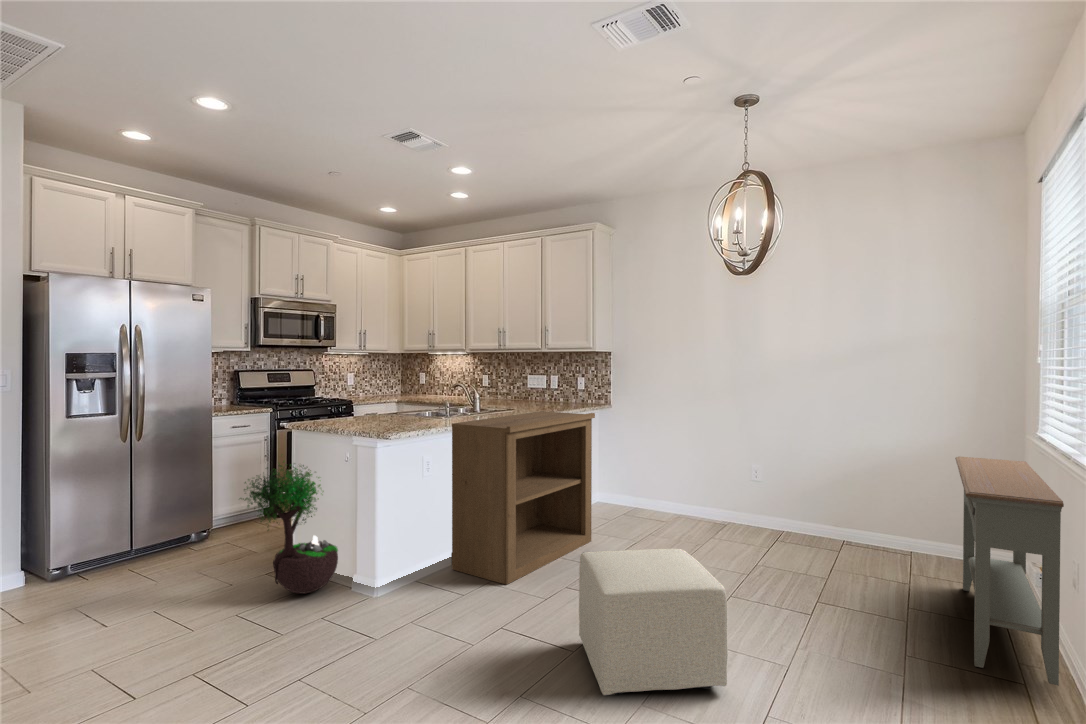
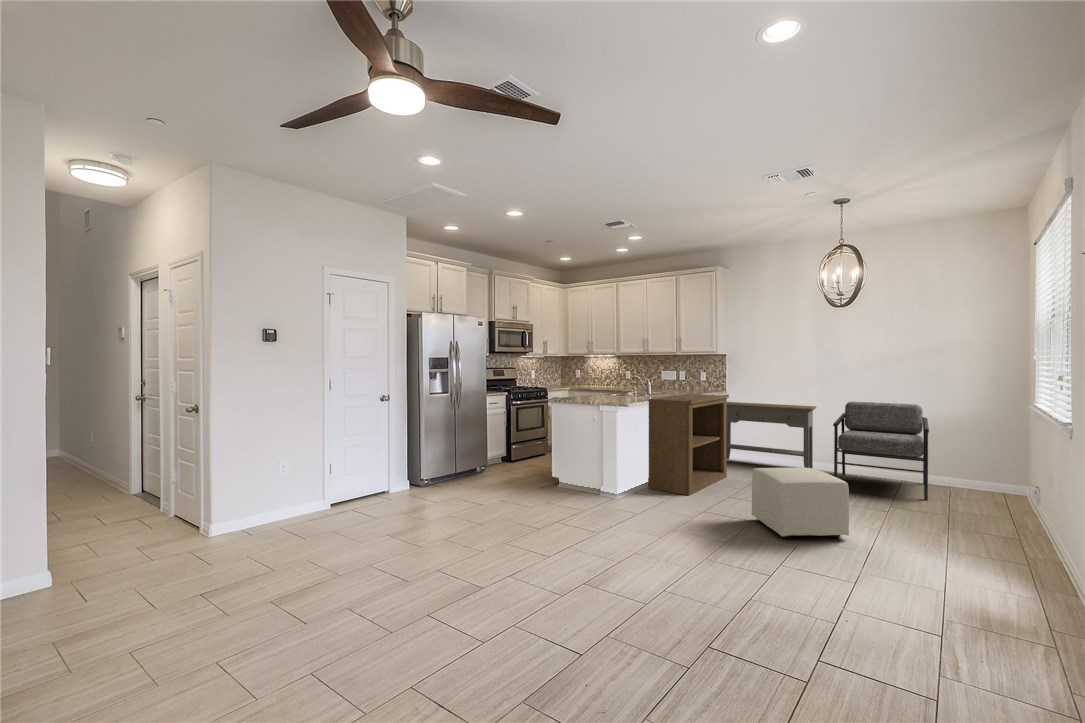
armchair: none [742,422,882,582] -> present [833,402,929,500]
console table: present [955,456,1064,685] -> present [727,402,816,468]
potted tree: present [240,461,338,594] -> none [538,415,589,496]

